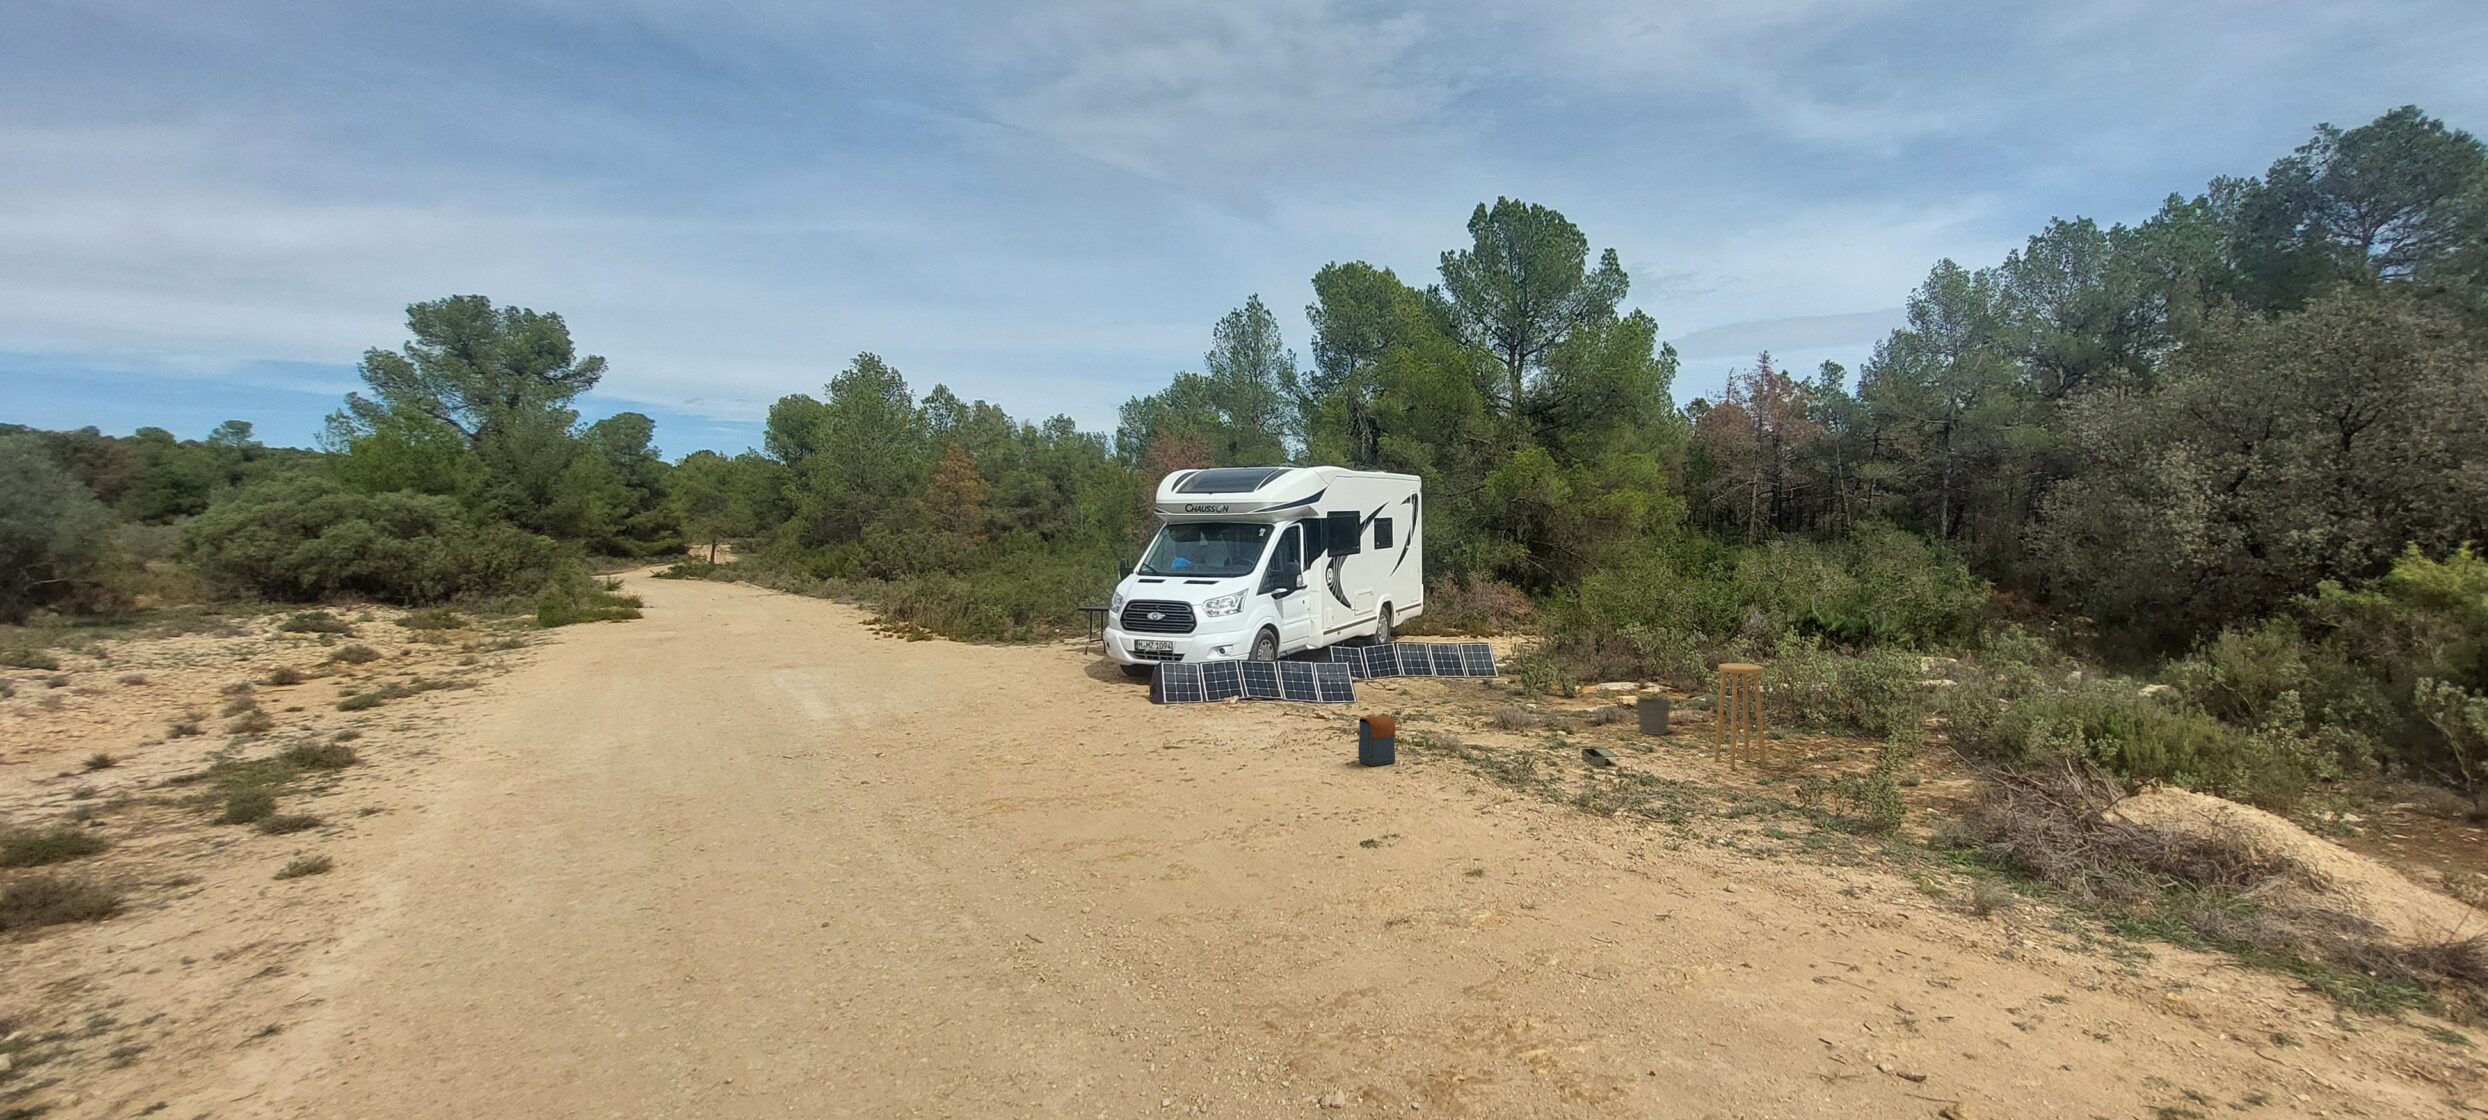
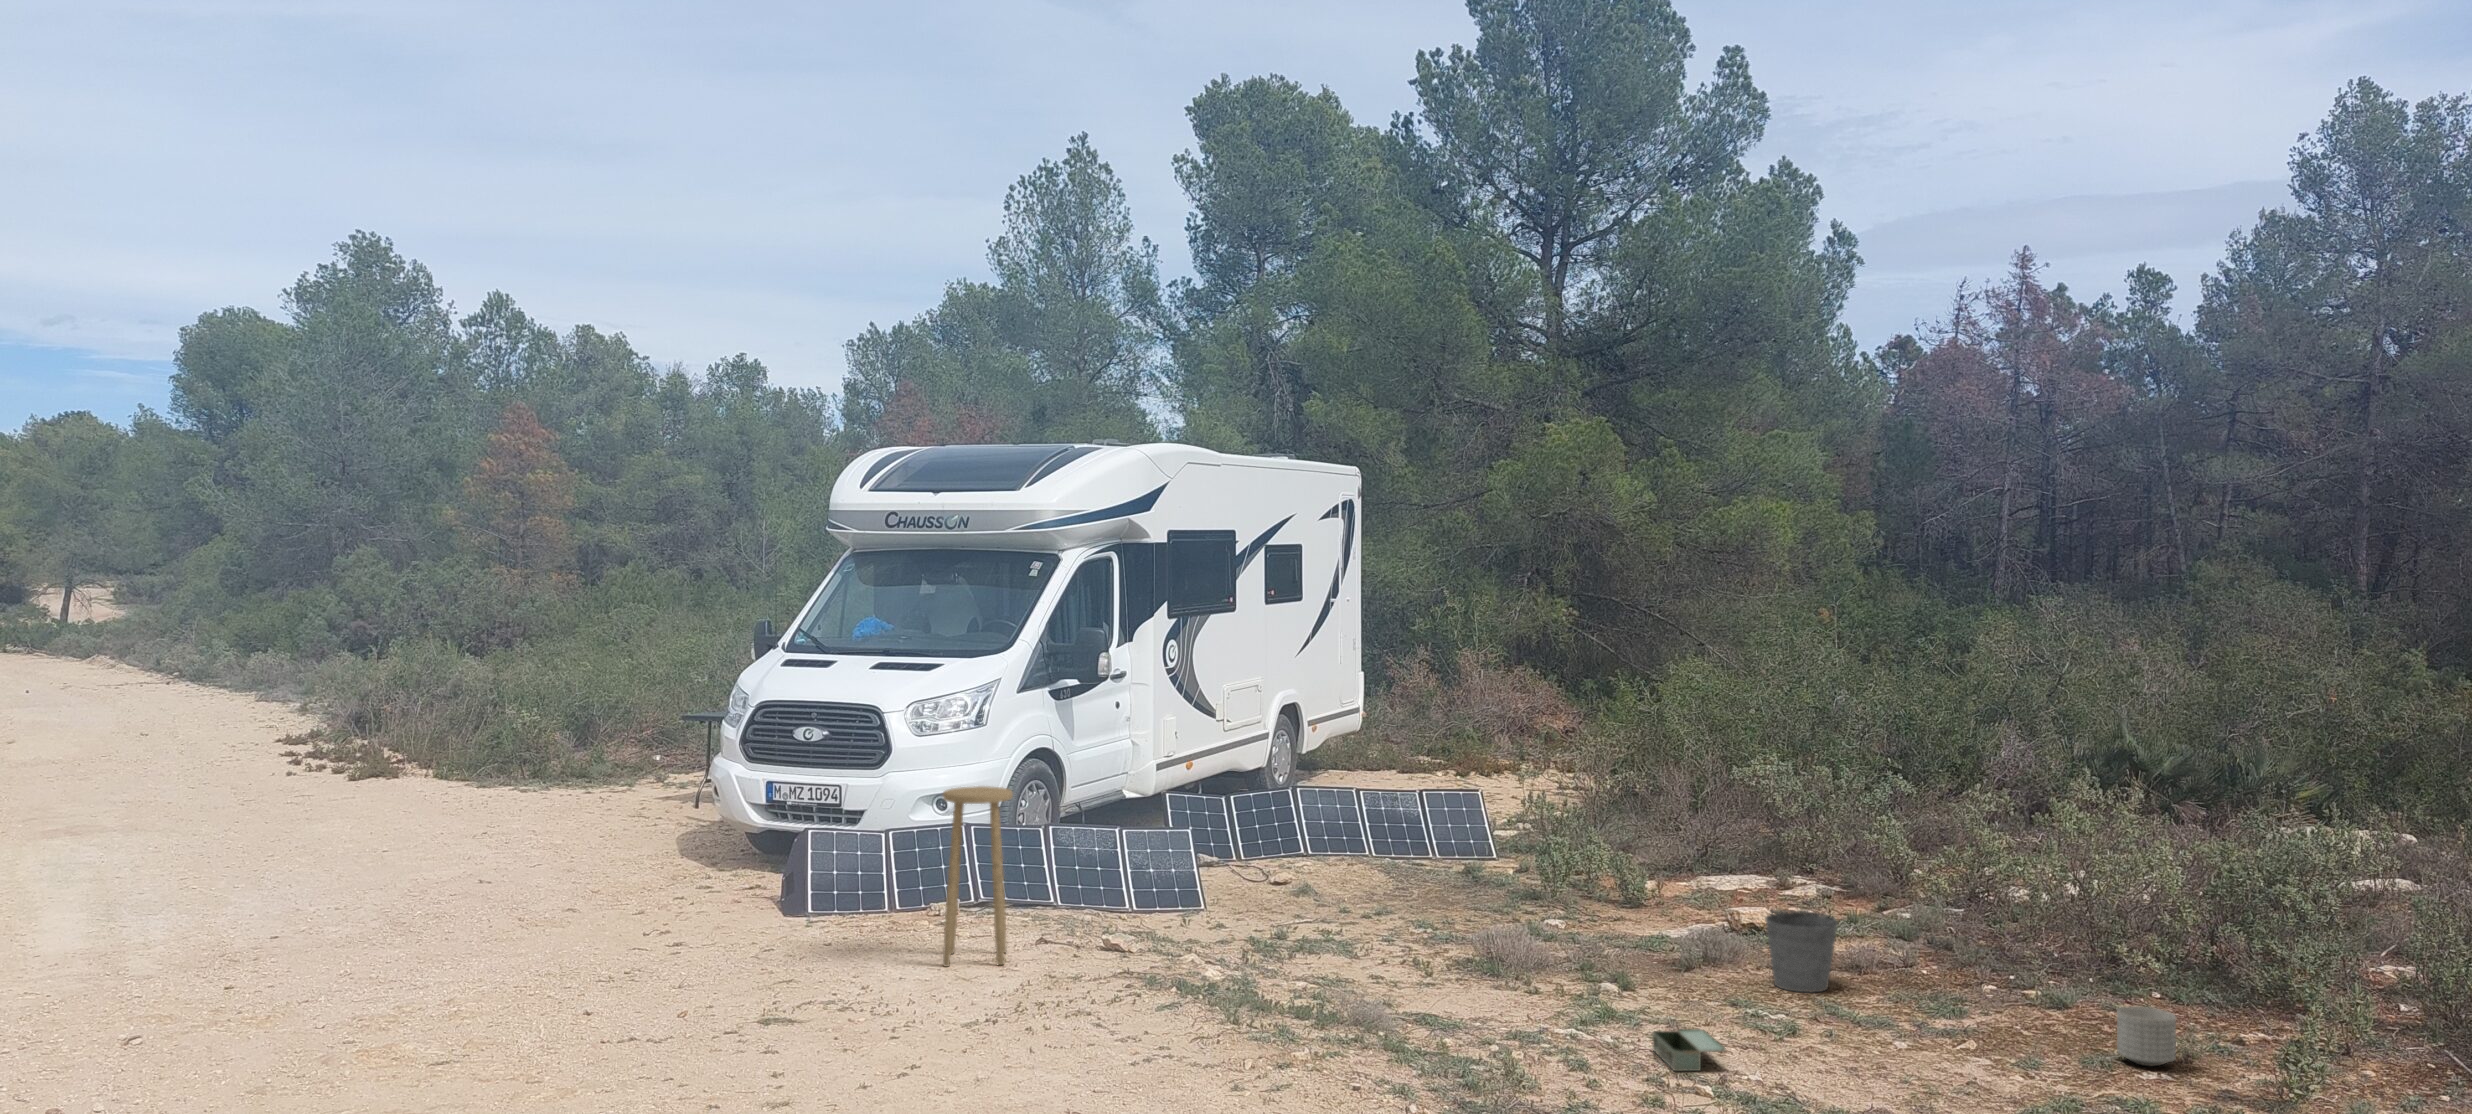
stool: present [1715,663,1766,769] -> present [943,786,1013,966]
backpack: present [1358,715,1395,766] -> none [1176,961,1255,1076]
planter: none [1808,738,1837,765] -> present [2117,1006,2176,1067]

